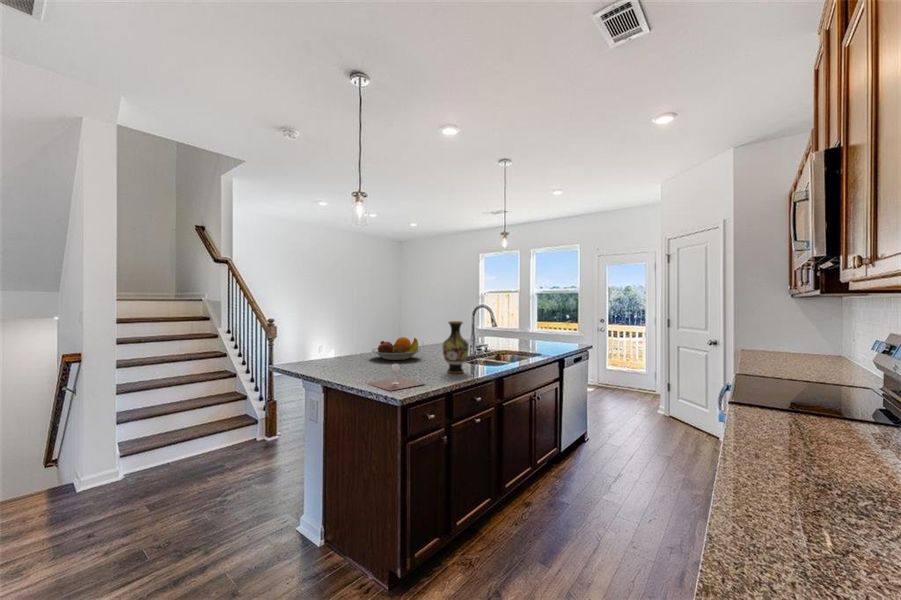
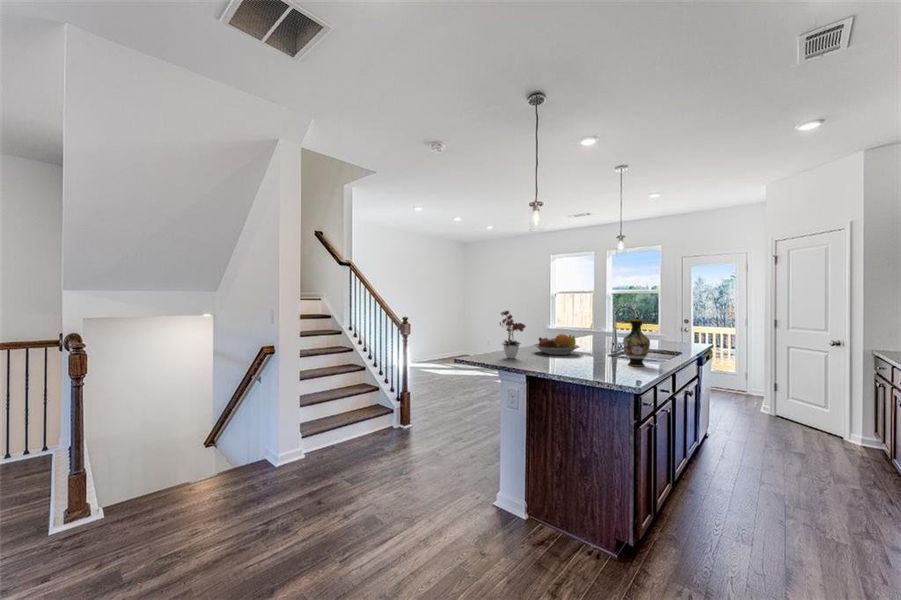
flower arrangement: none [313,310,352,365] -> present [500,311,526,359]
wine glass: present [366,364,425,391] -> none [578,356,634,380]

